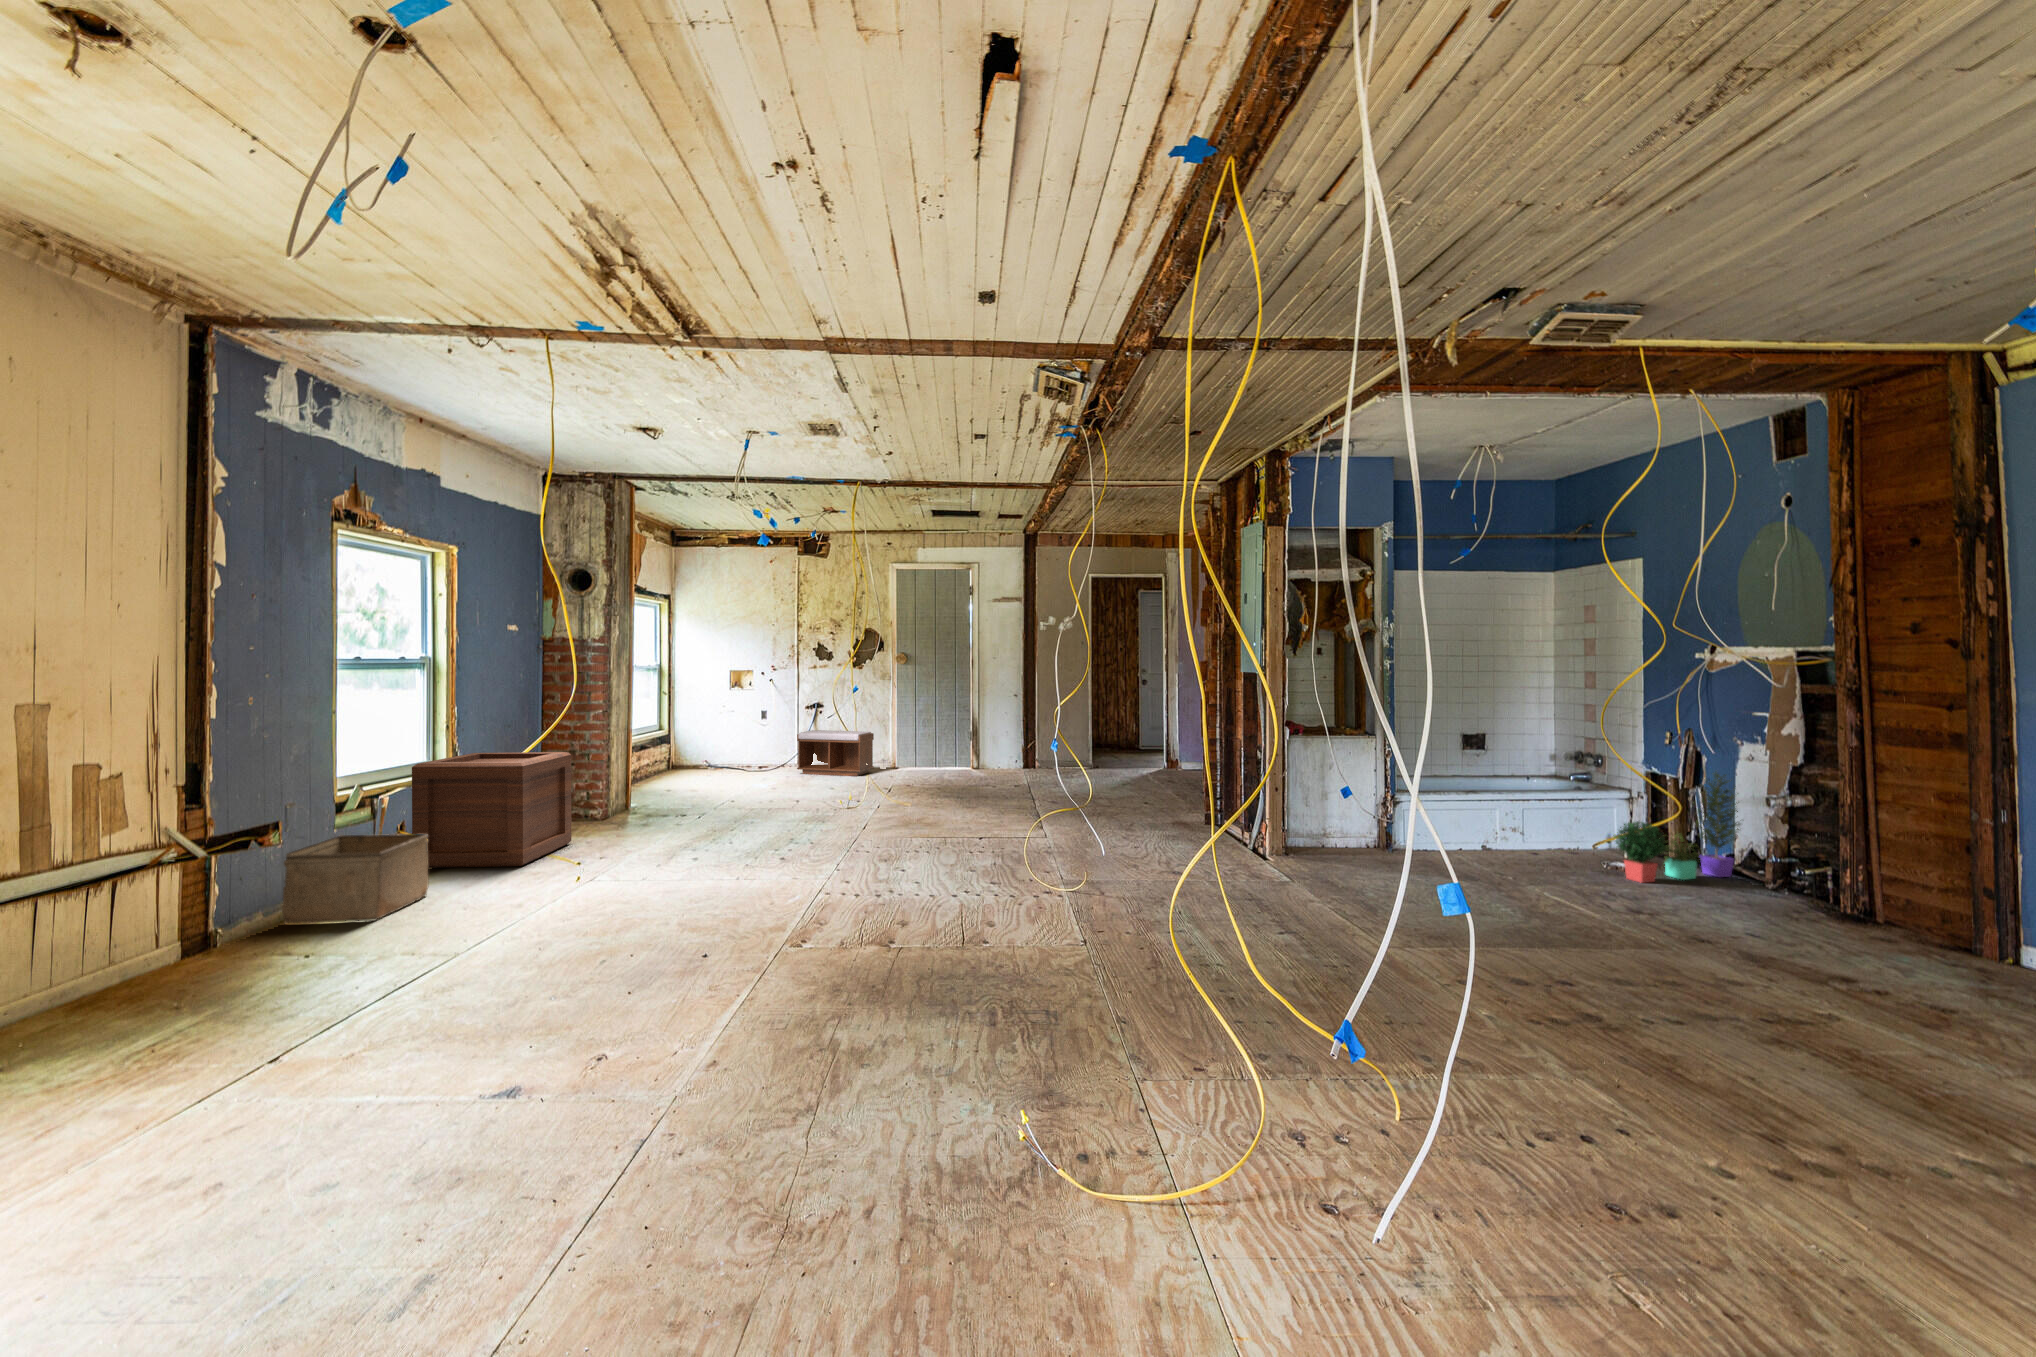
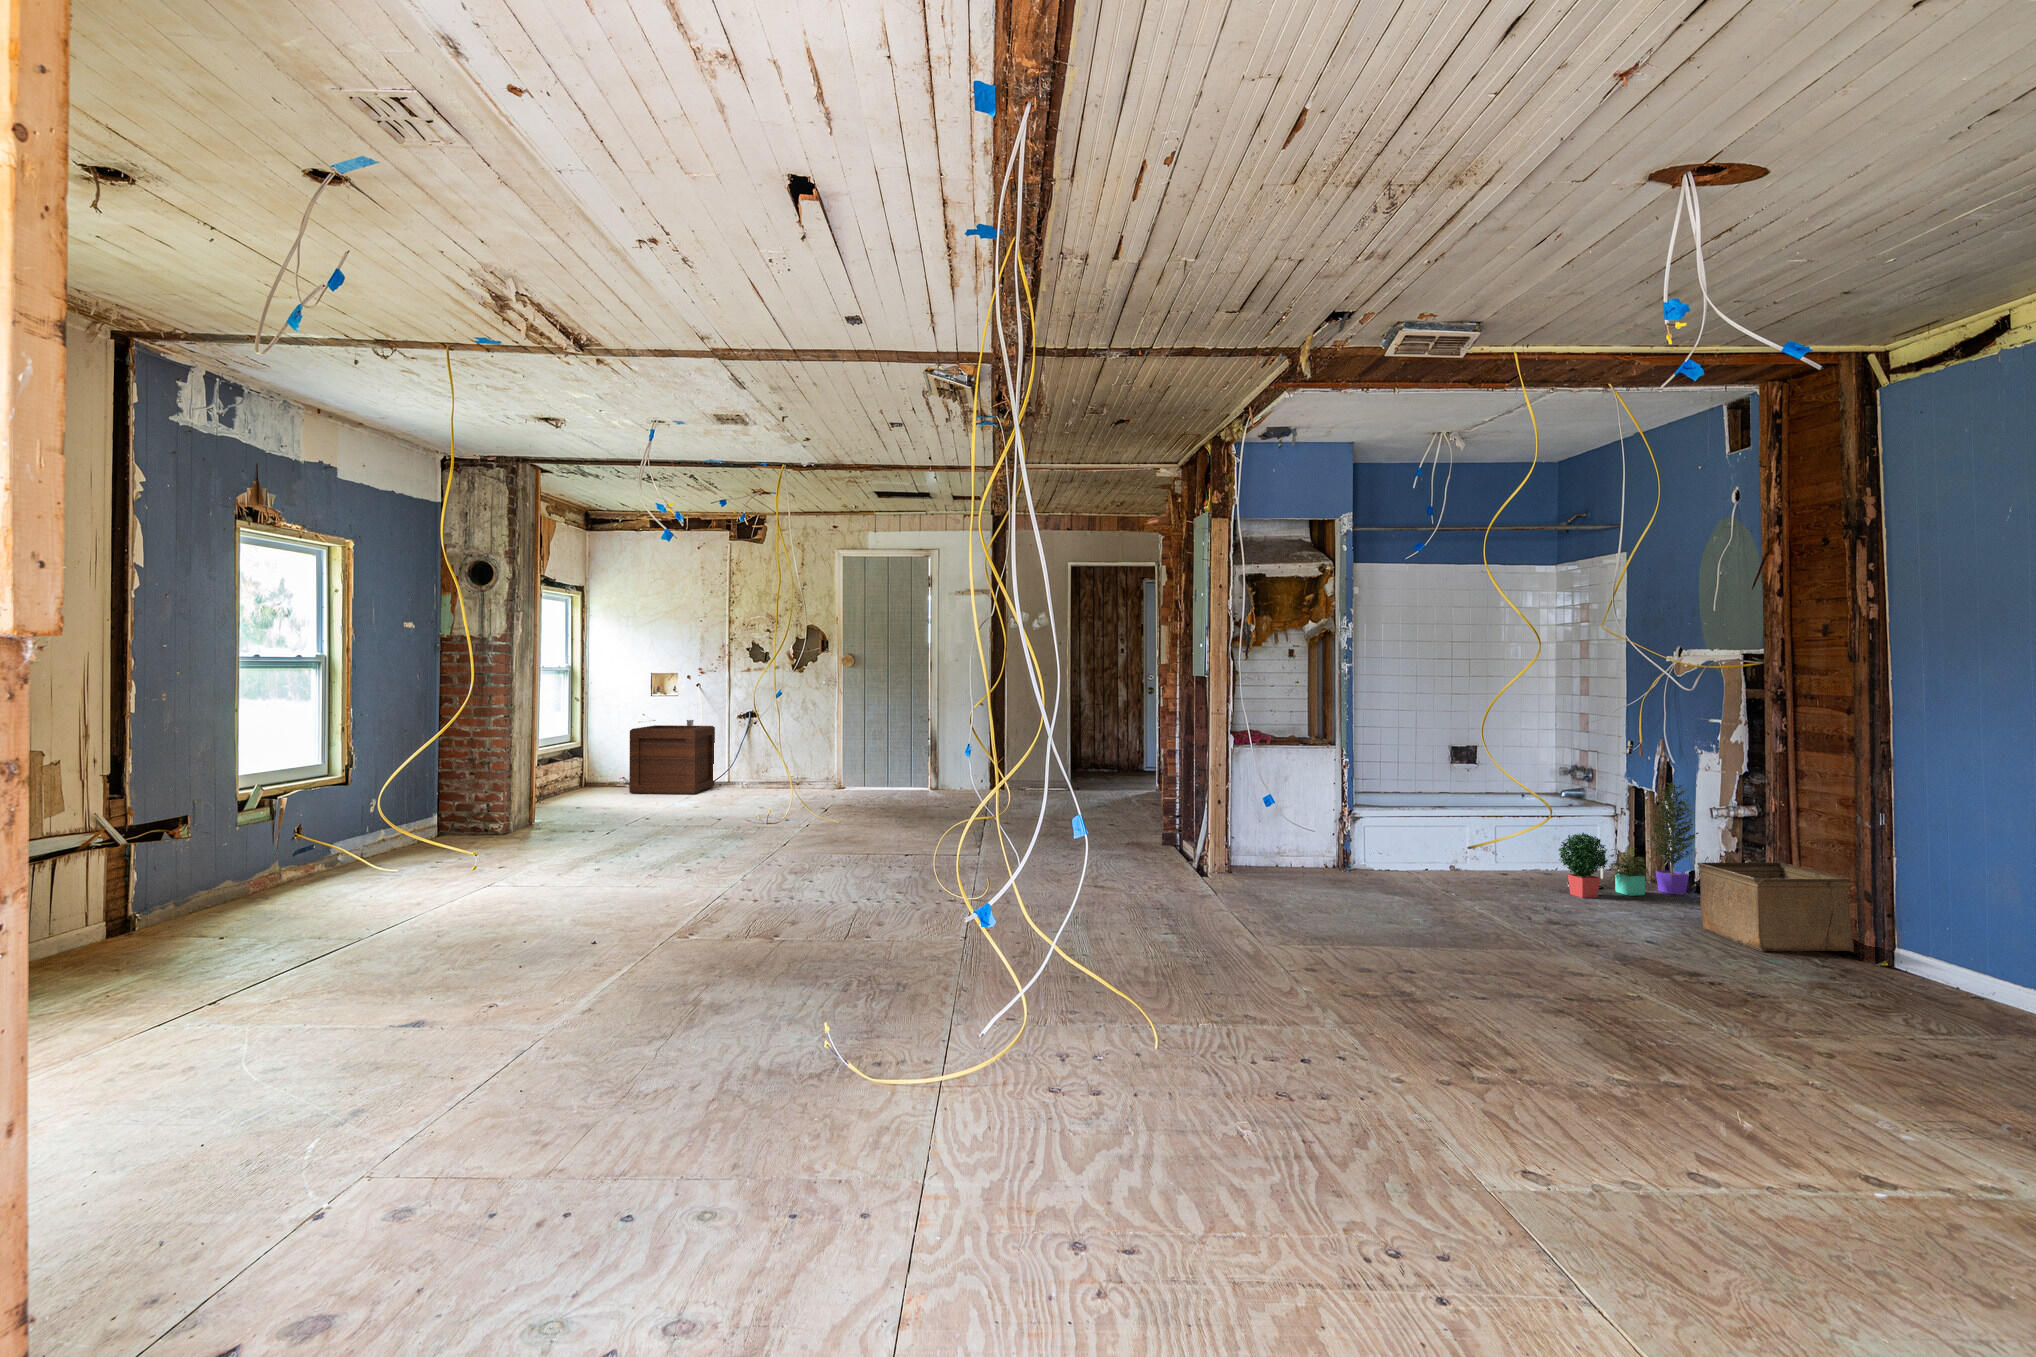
bench: present [797,730,874,776] -> none [726,742,813,793]
wooden crate: present [412,752,572,868] -> present [629,725,715,794]
storage bin: present [282,834,429,923] -> present [1697,862,1854,952]

